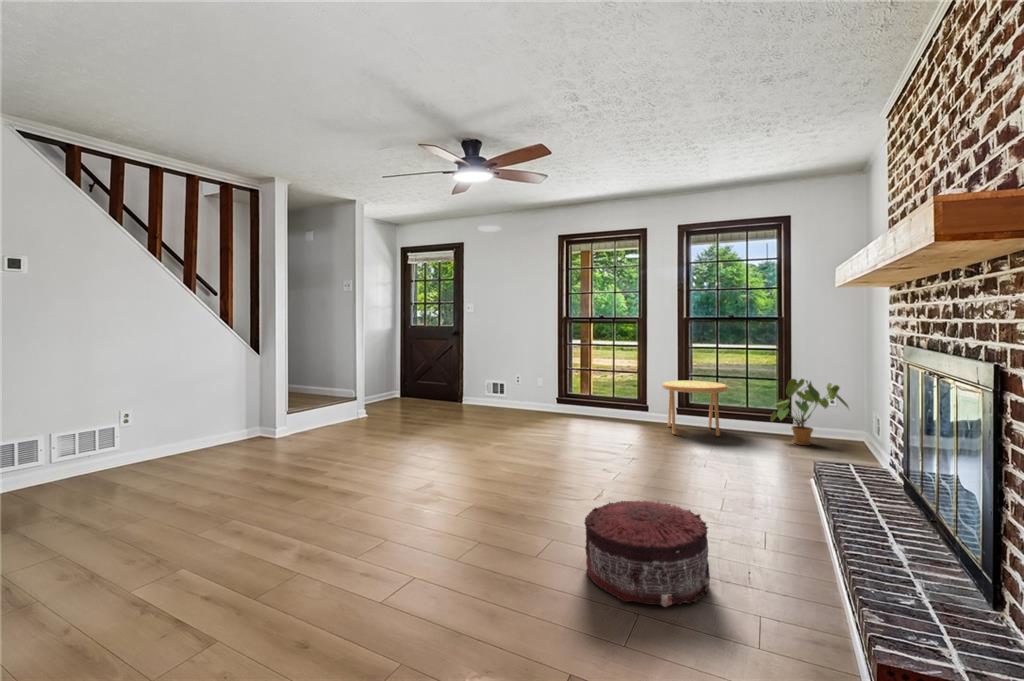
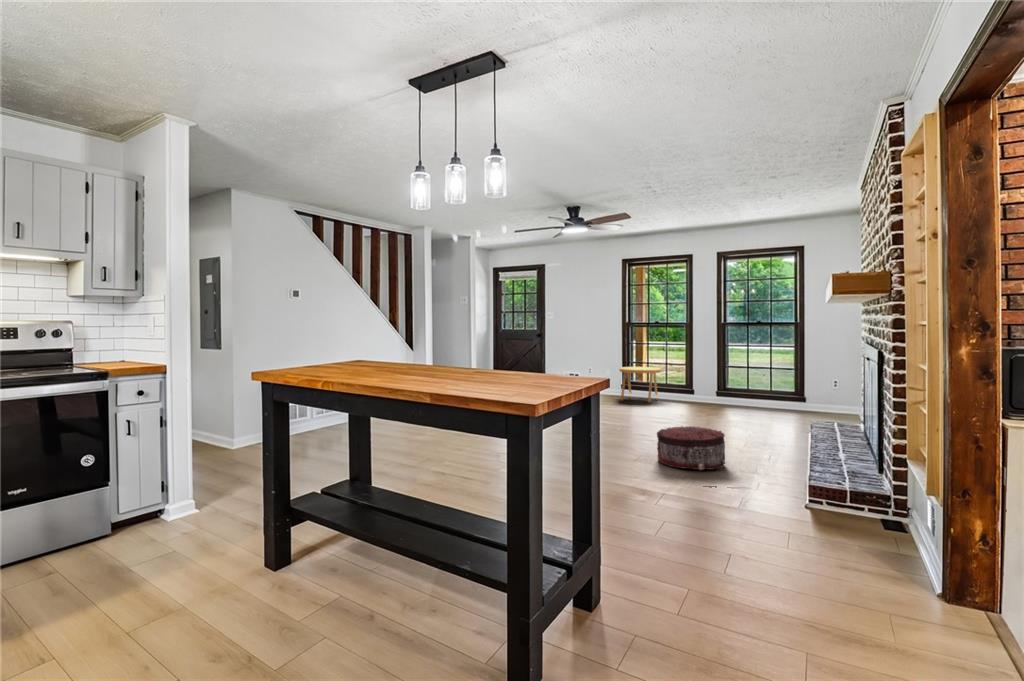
house plant: present [771,379,848,445] -> none [786,368,845,416]
side table: present [663,381,727,436] -> present [619,367,661,403]

